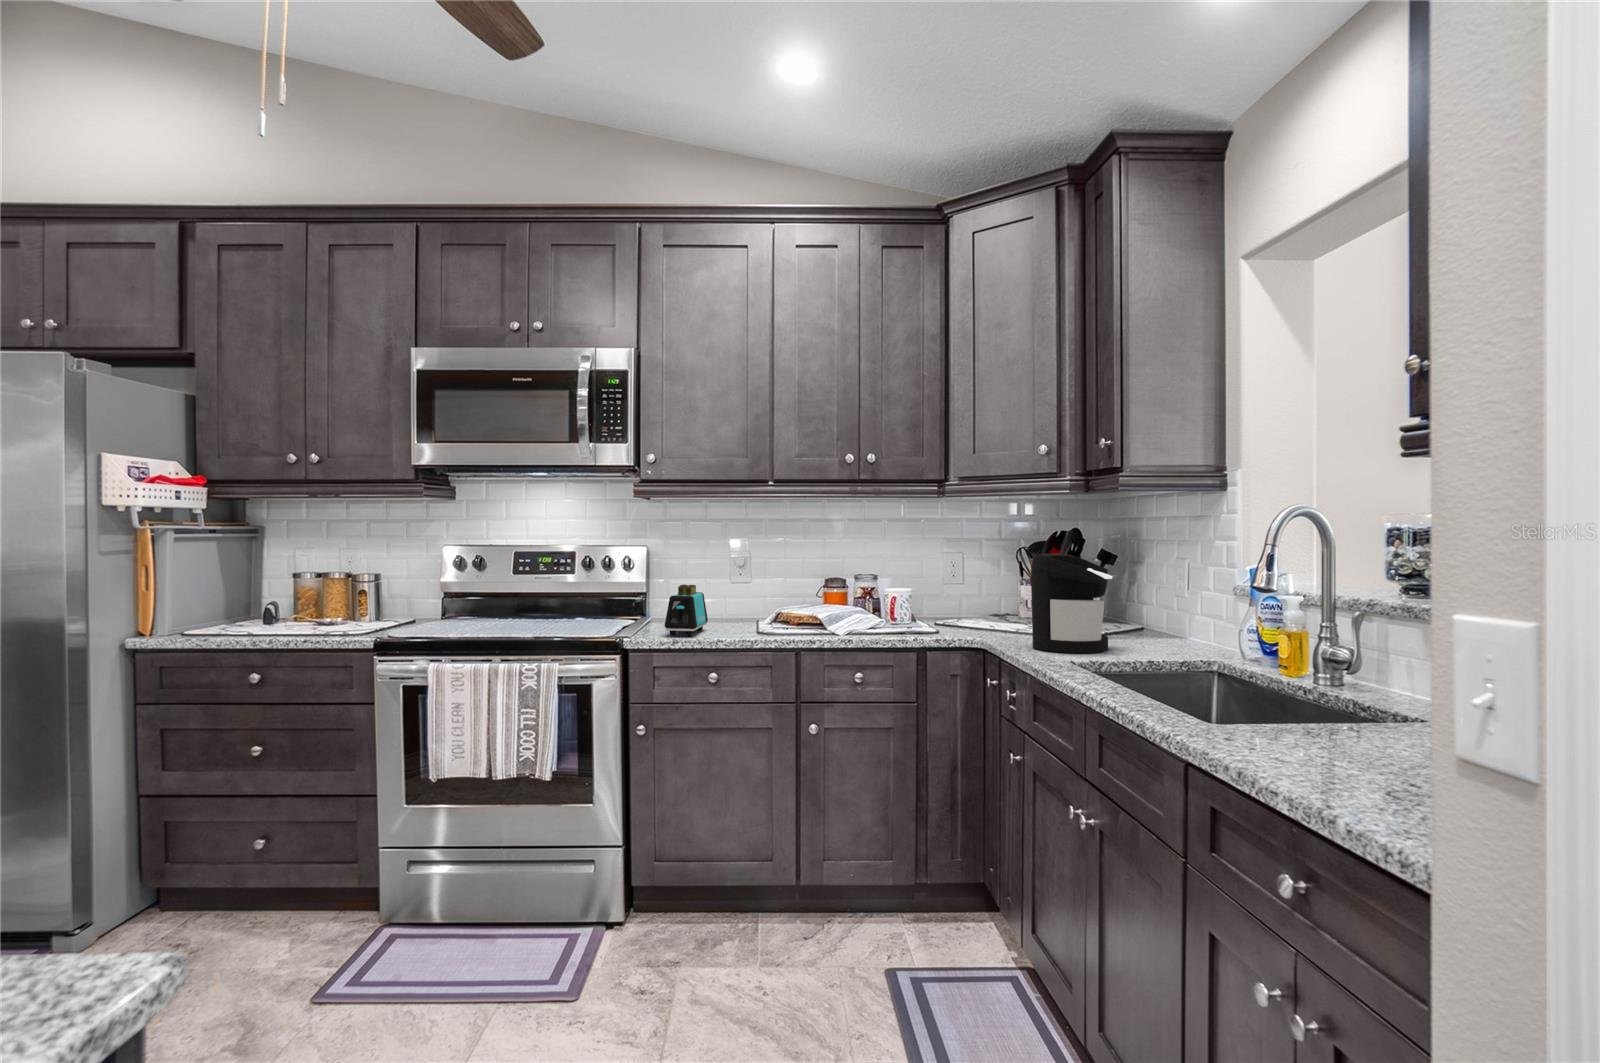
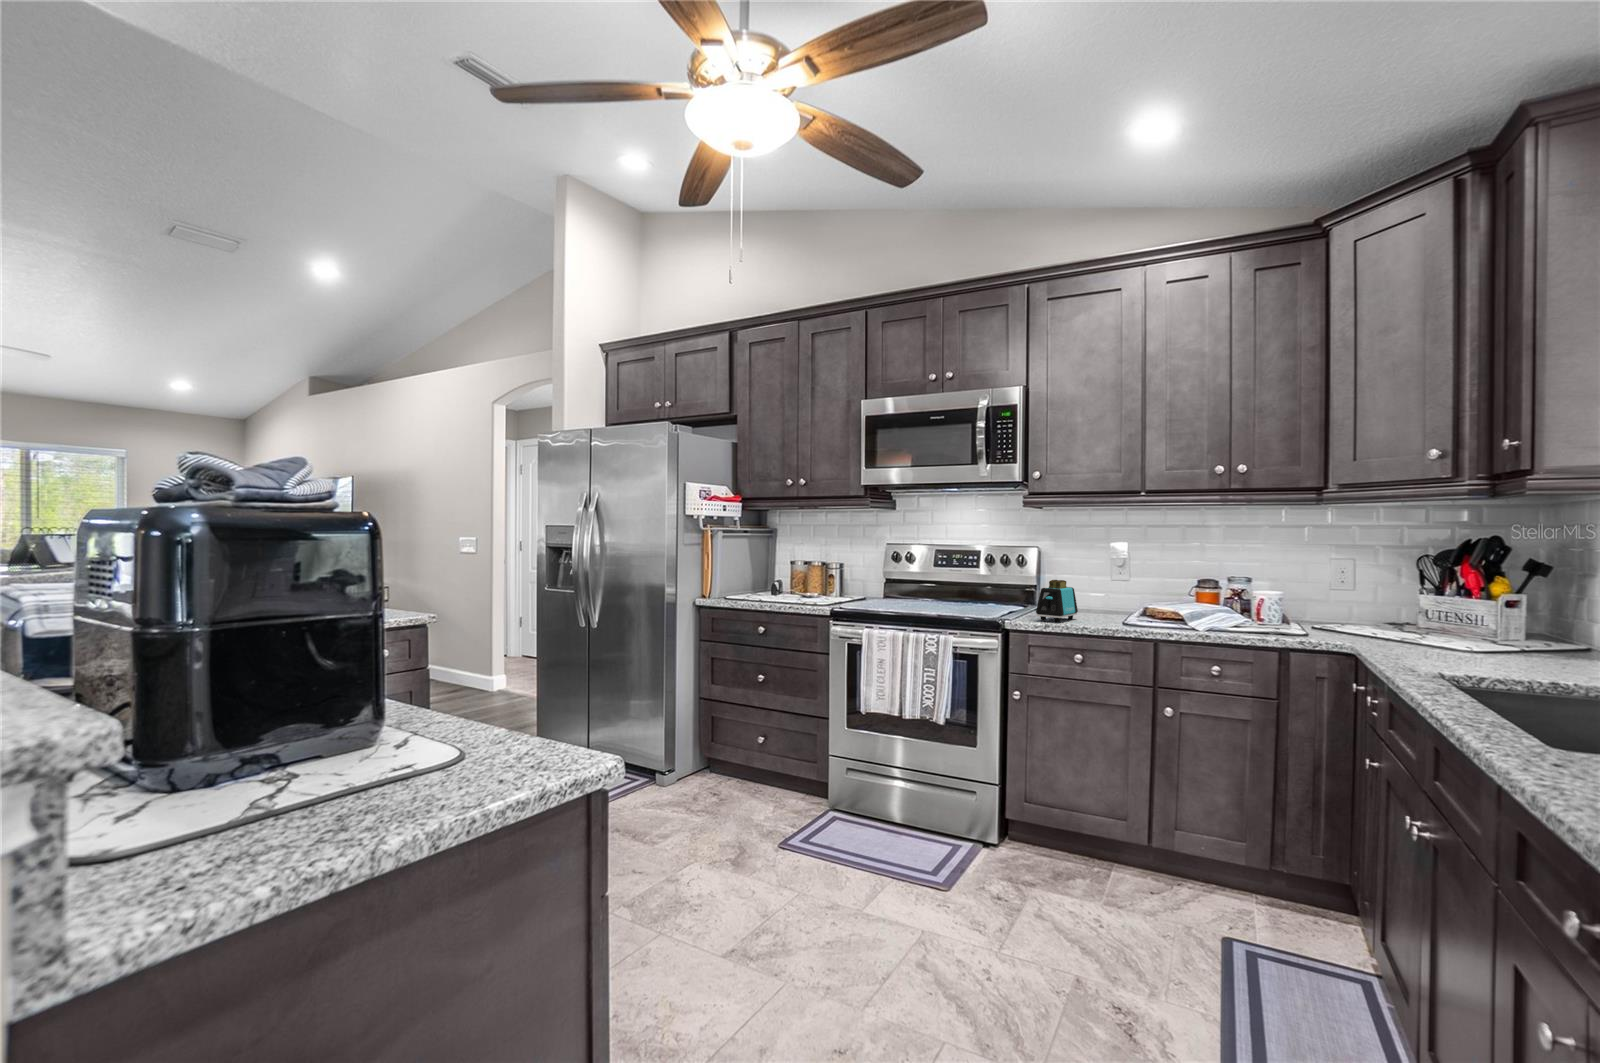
coffee maker: present [1031,554,1112,653] -> none [1399,561,1508,665]

